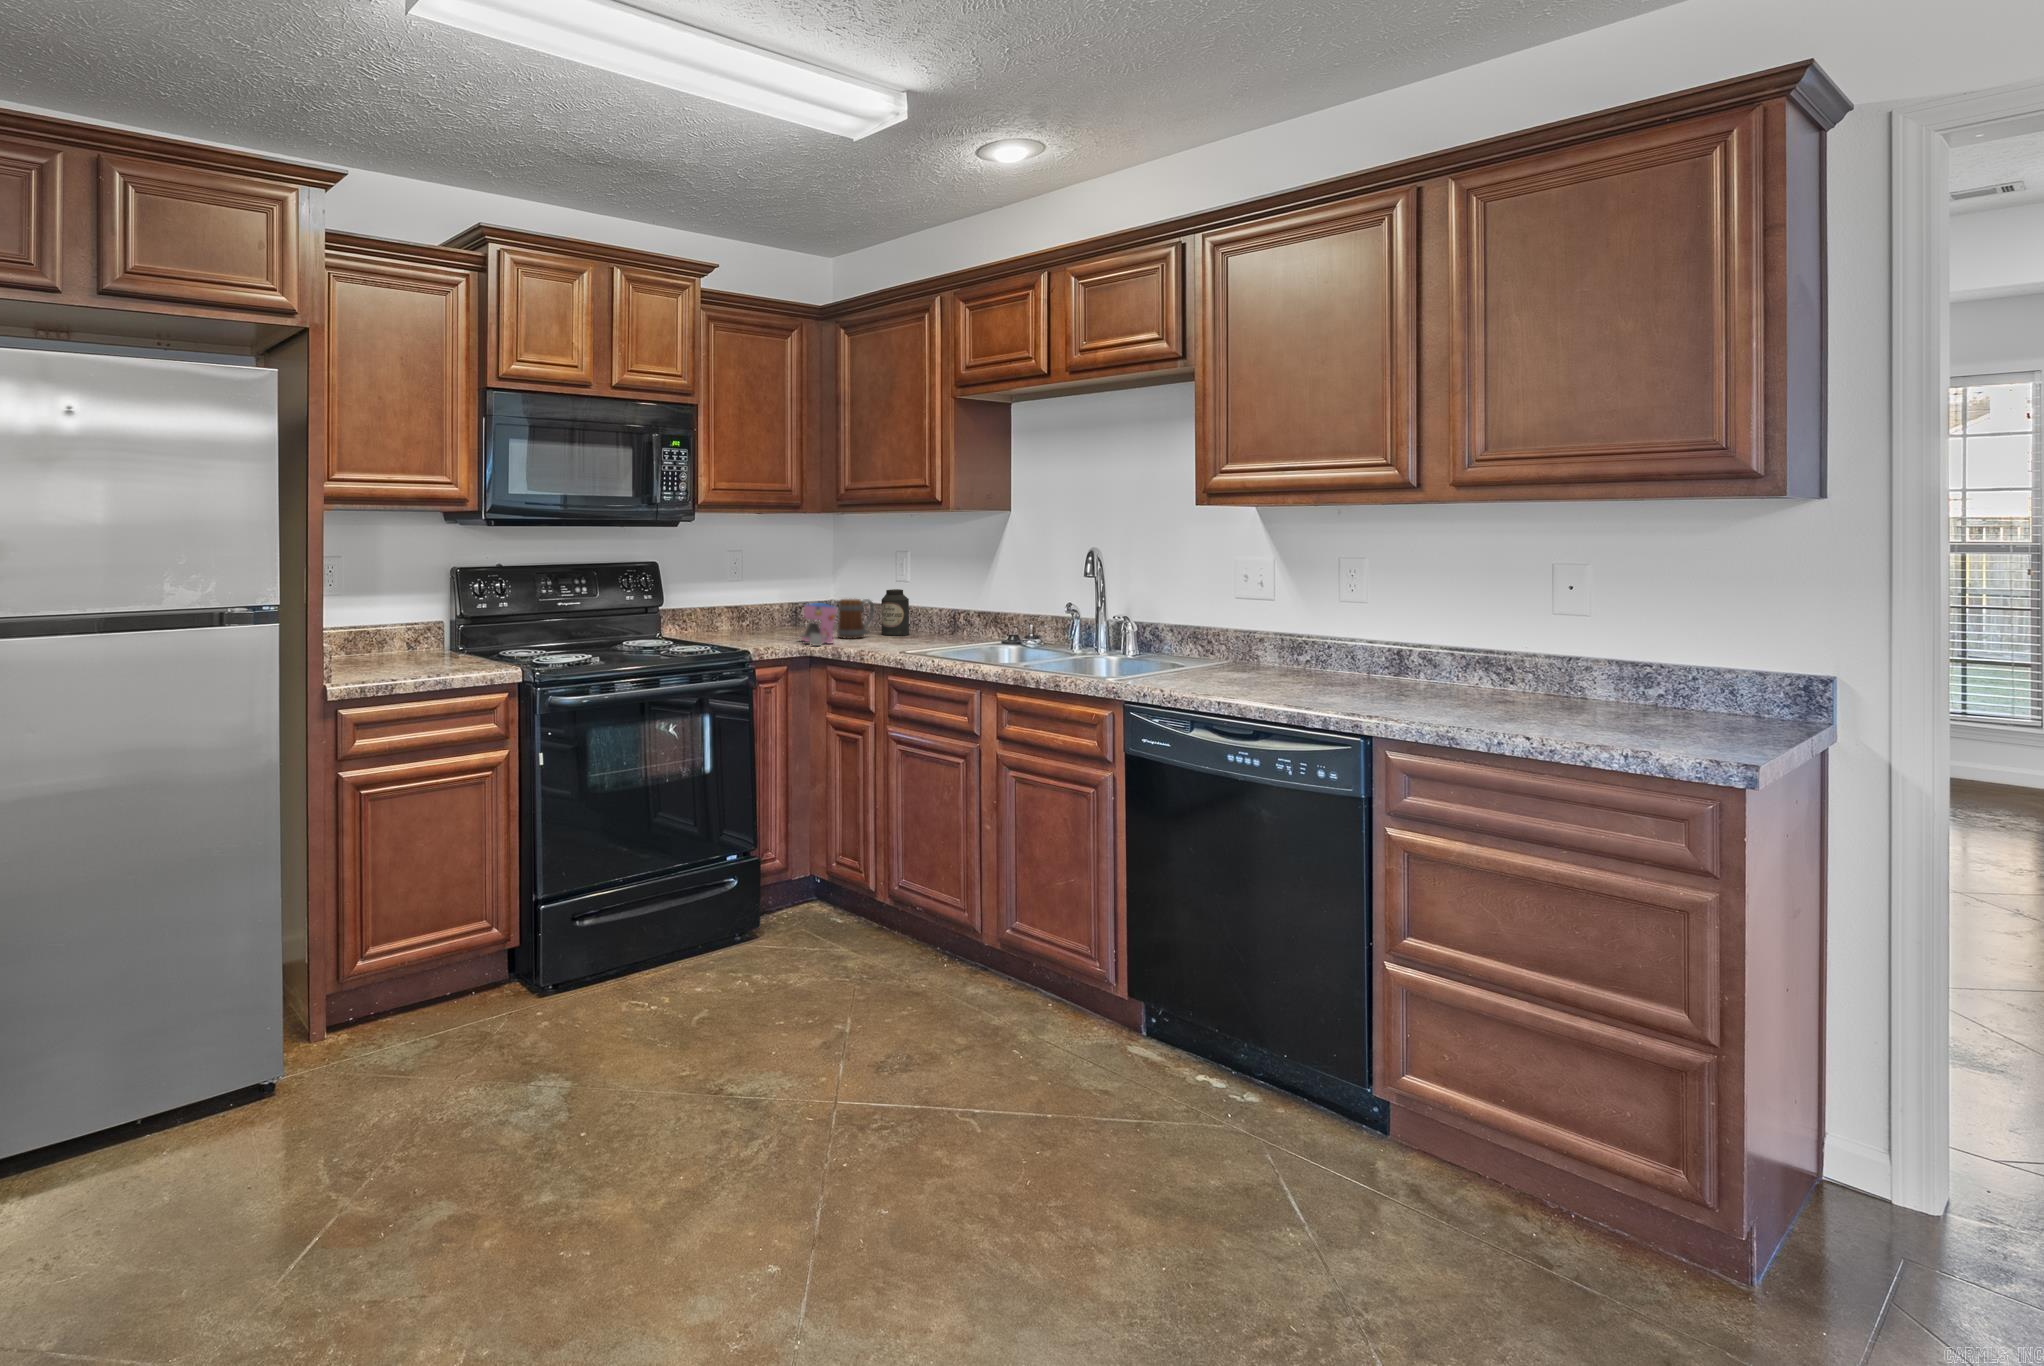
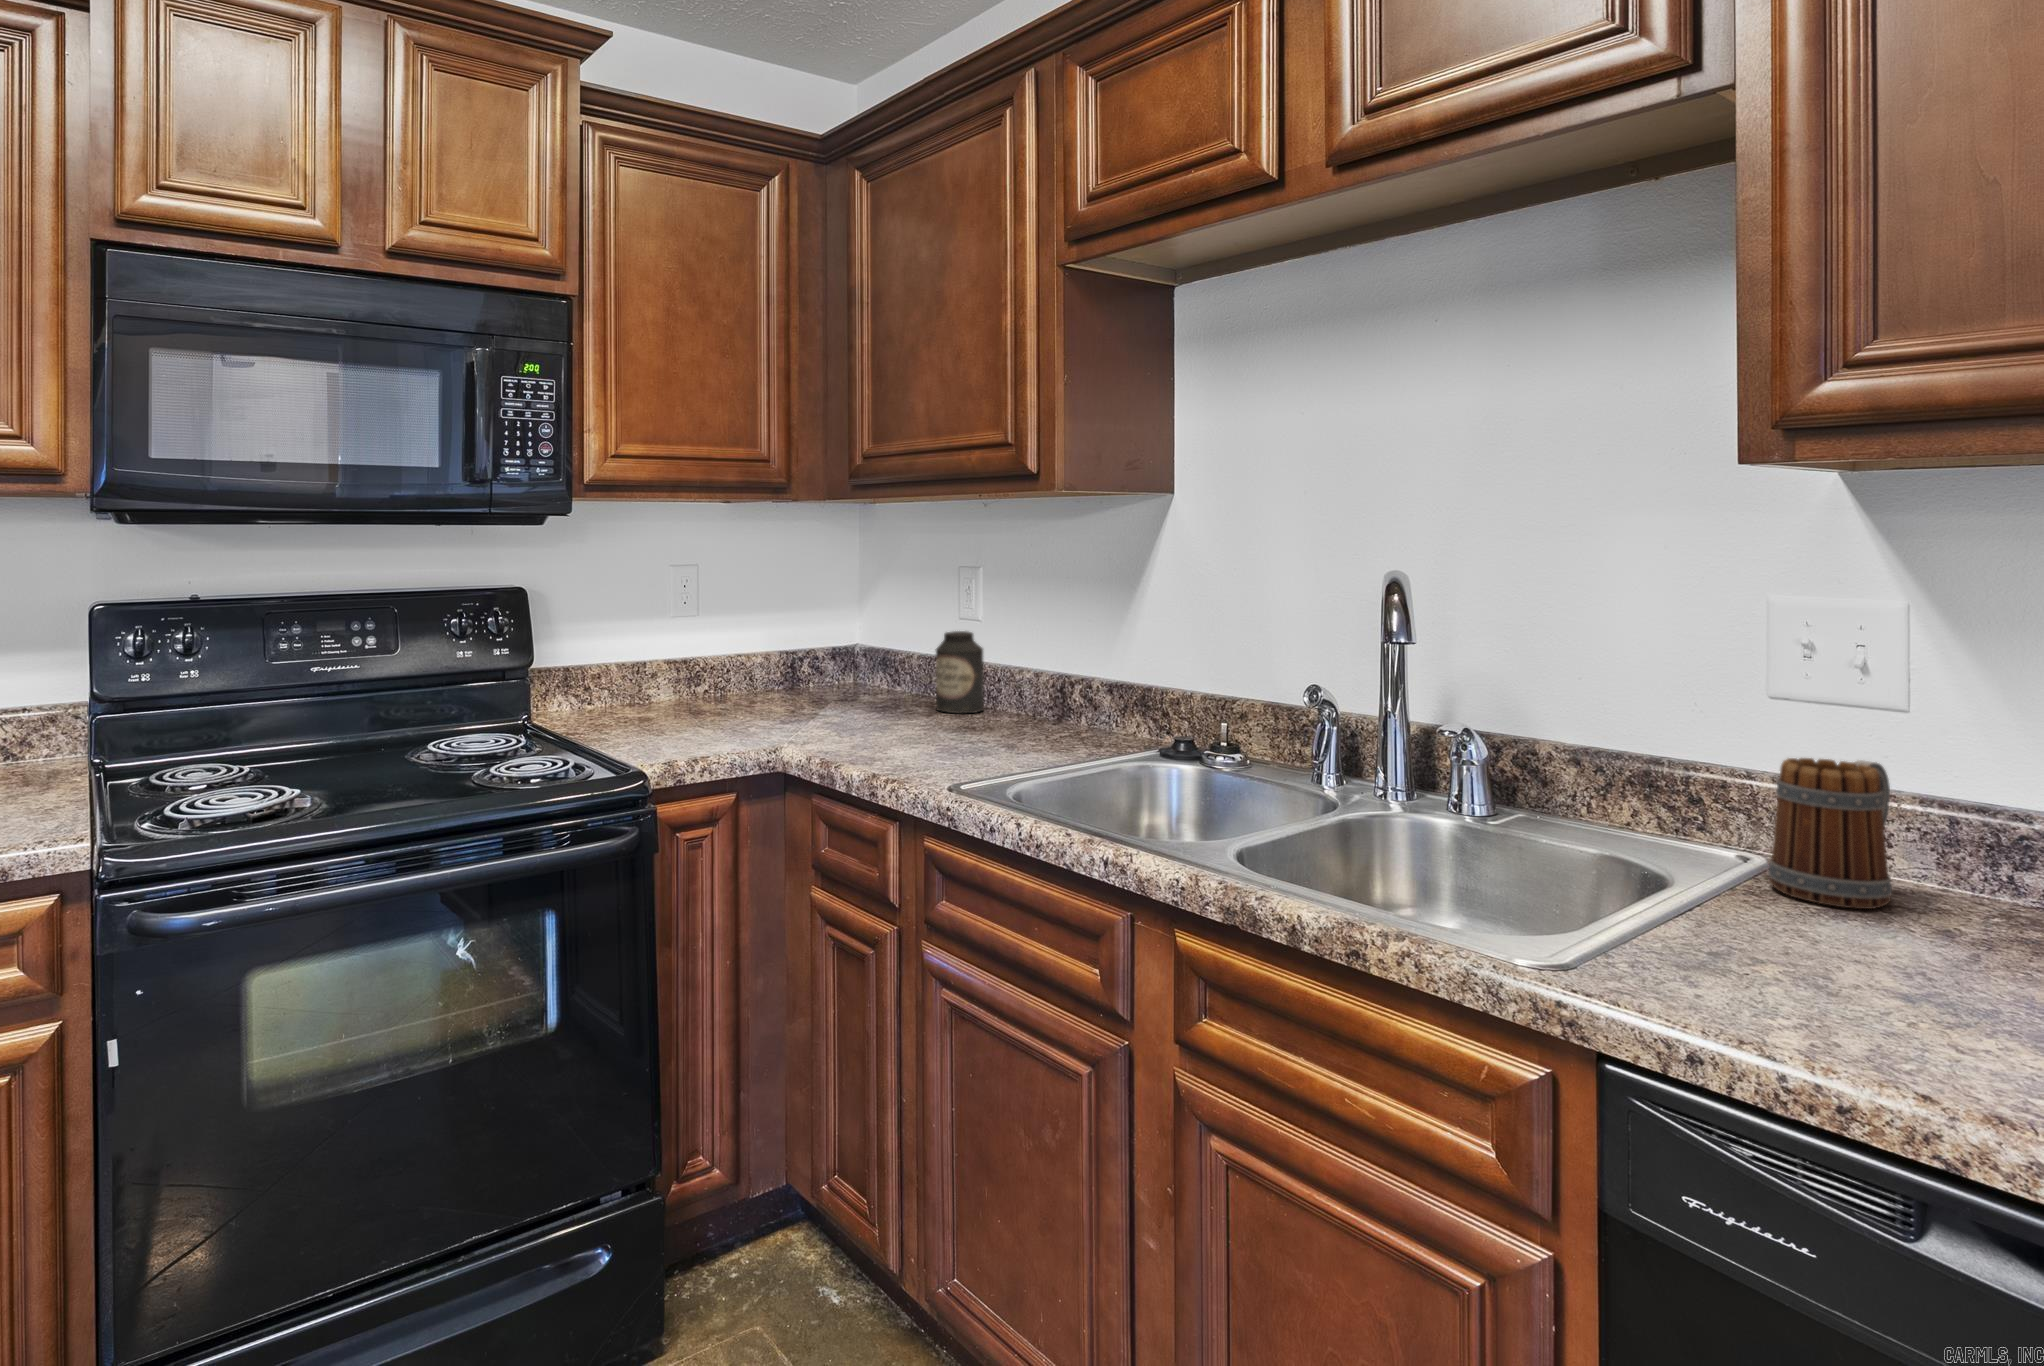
mug: present [837,599,874,639] -> present [1768,758,1892,909]
coffee maker: present [801,603,837,646] -> none [777,663,845,747]

